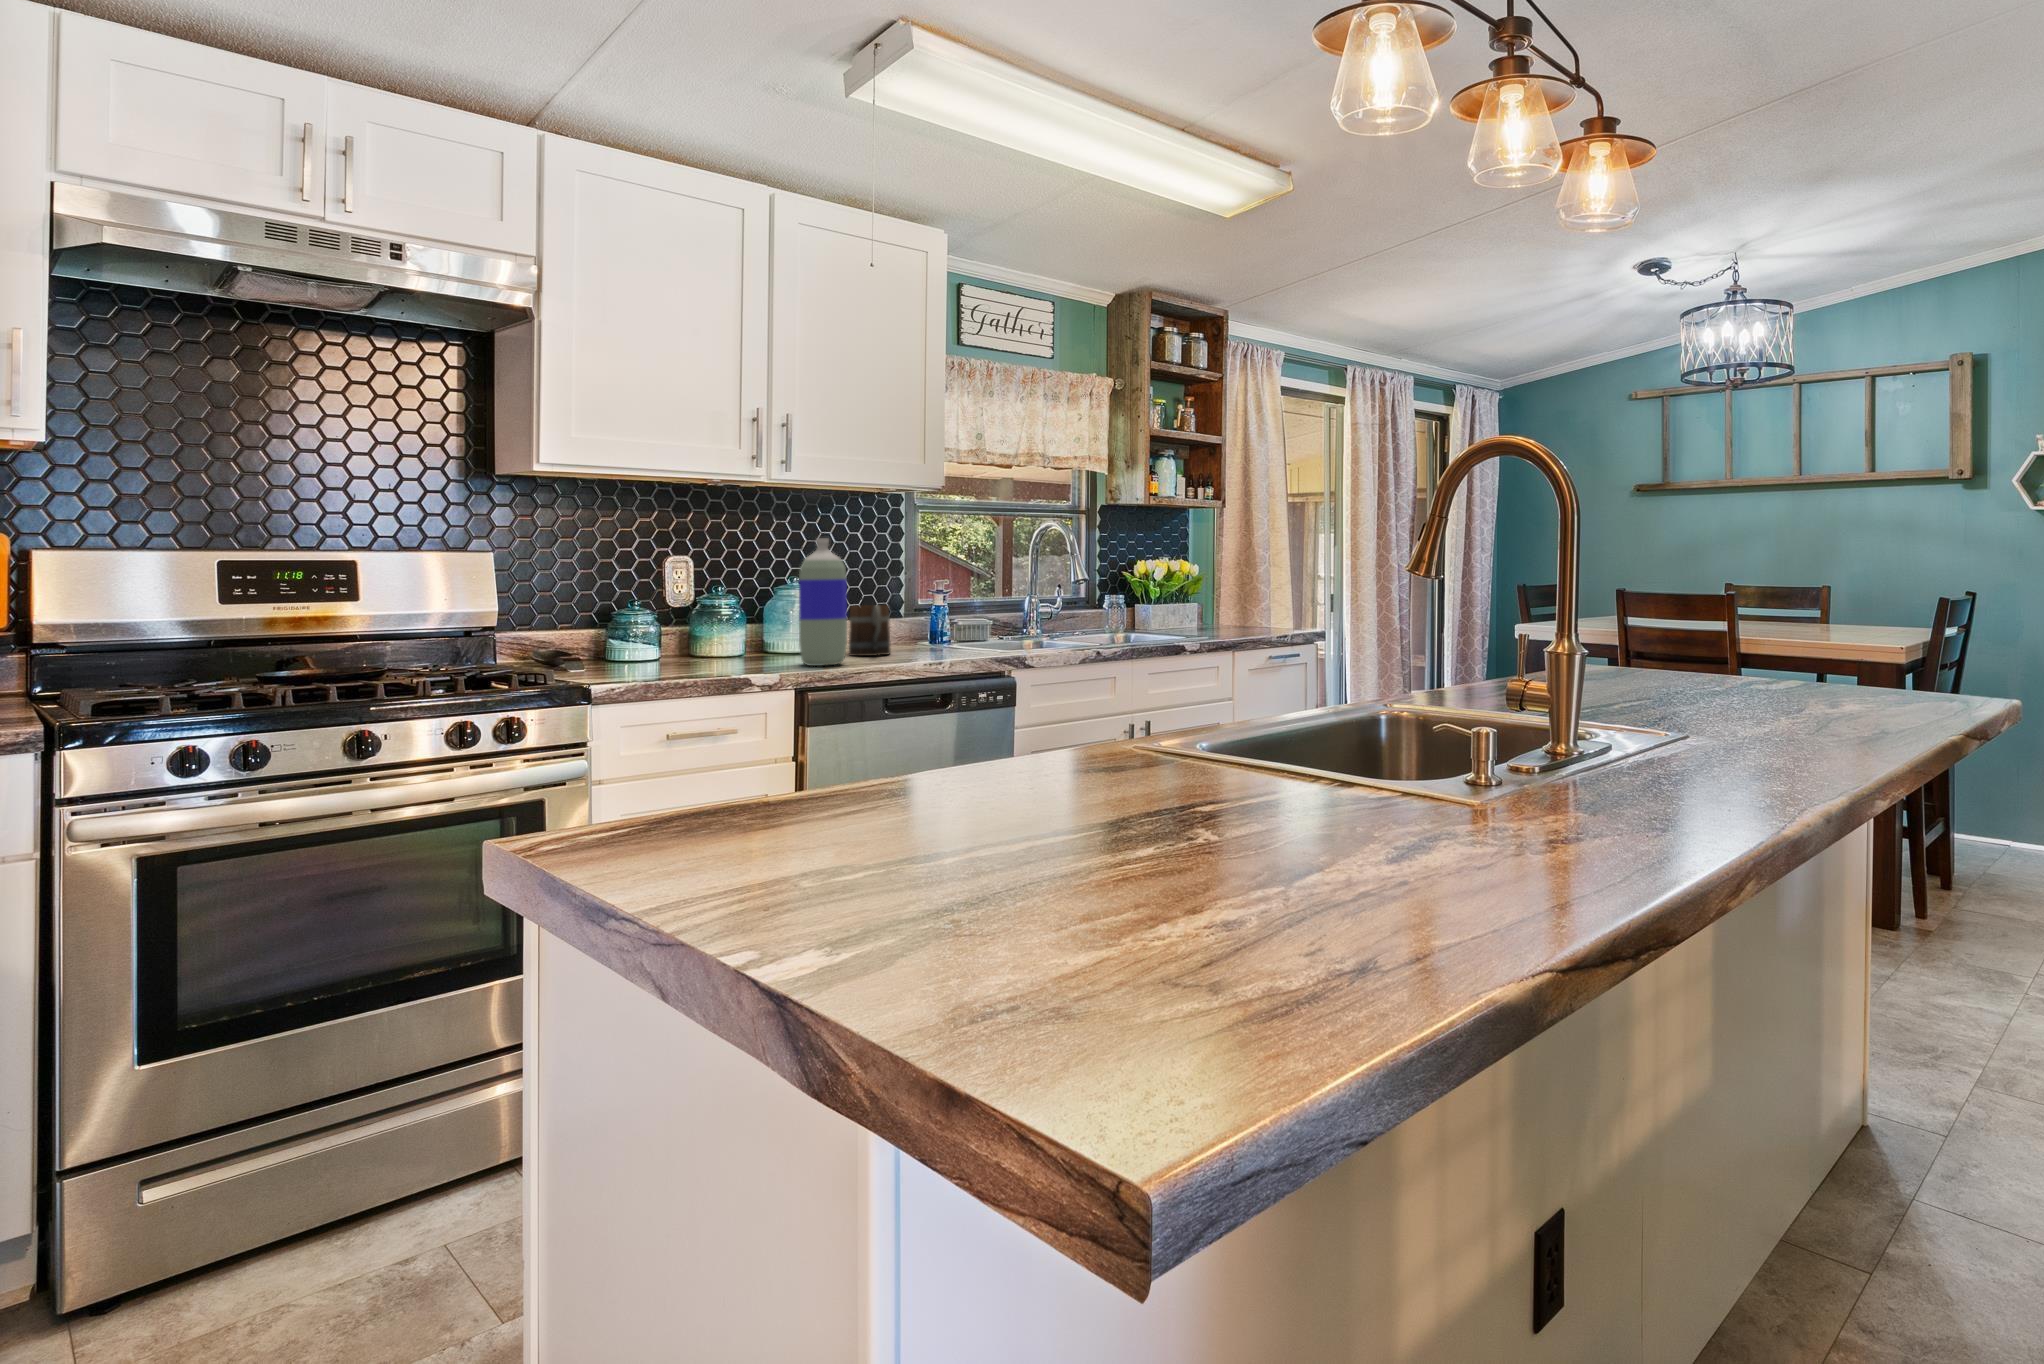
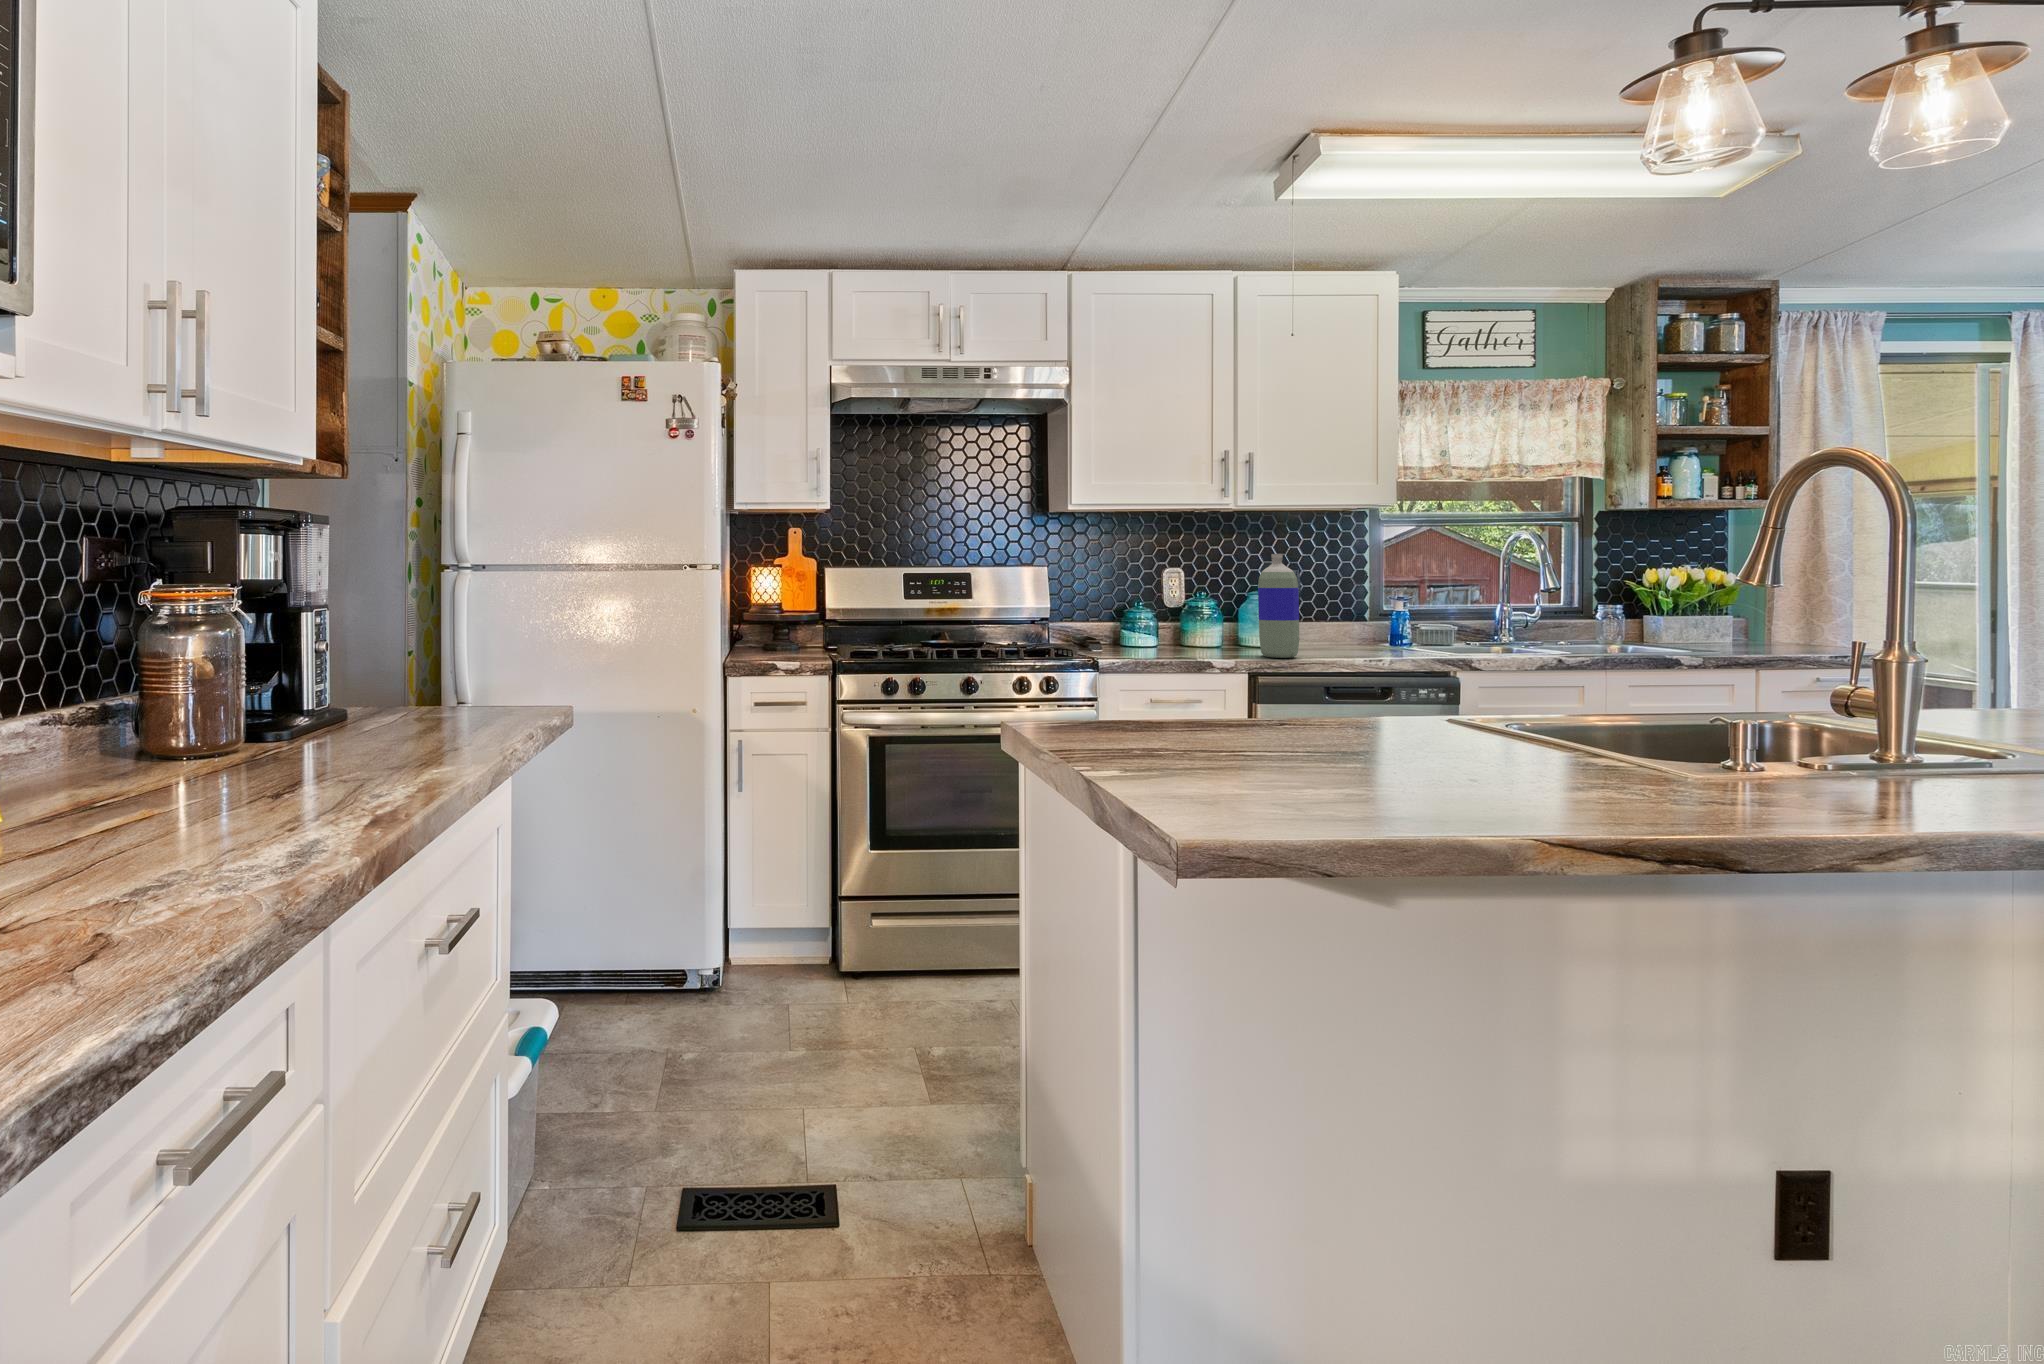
mug: present [849,605,891,656] -> none [1307,609,1345,652]

